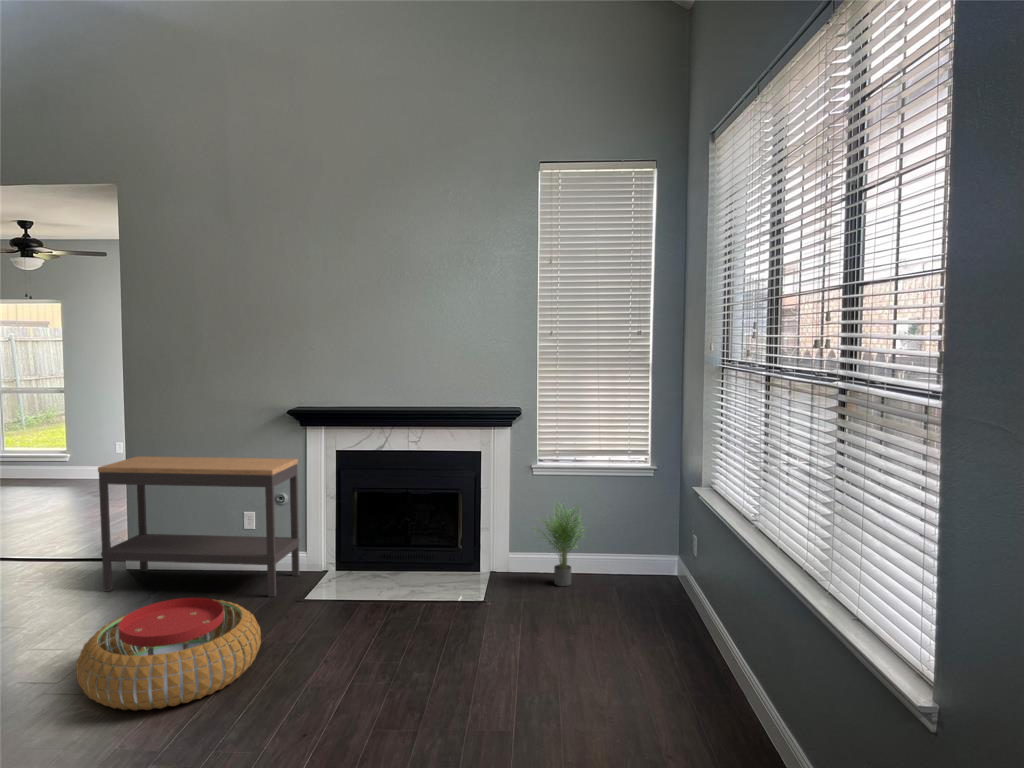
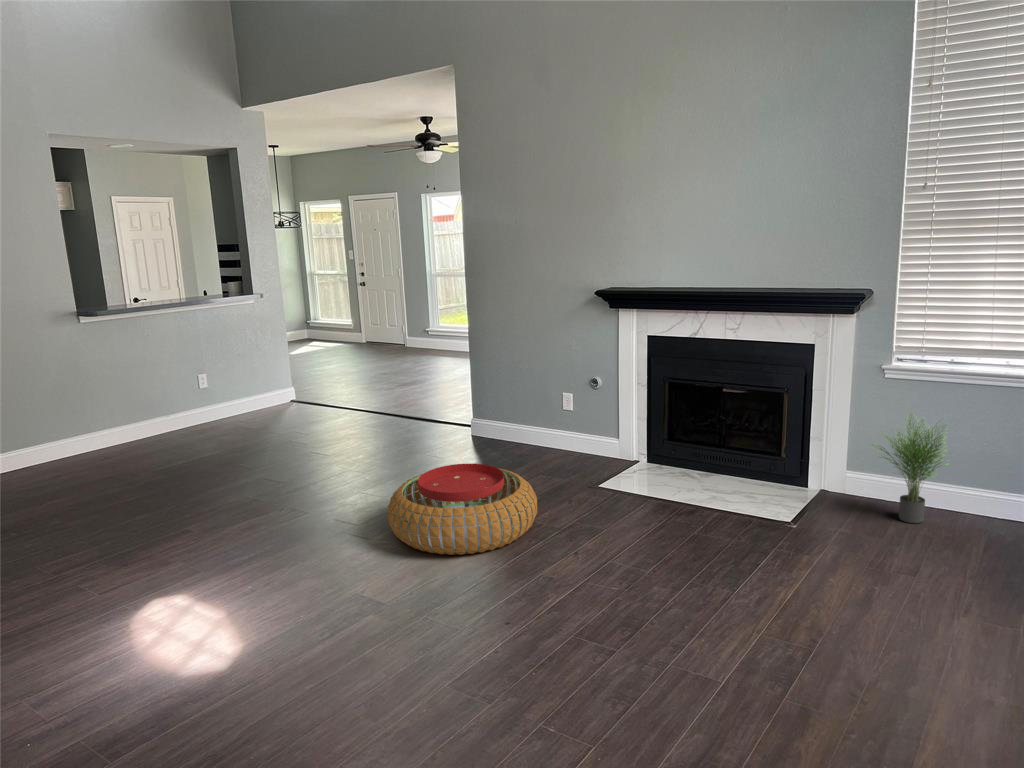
console table: present [98,456,300,597] -> none [439,333,610,478]

